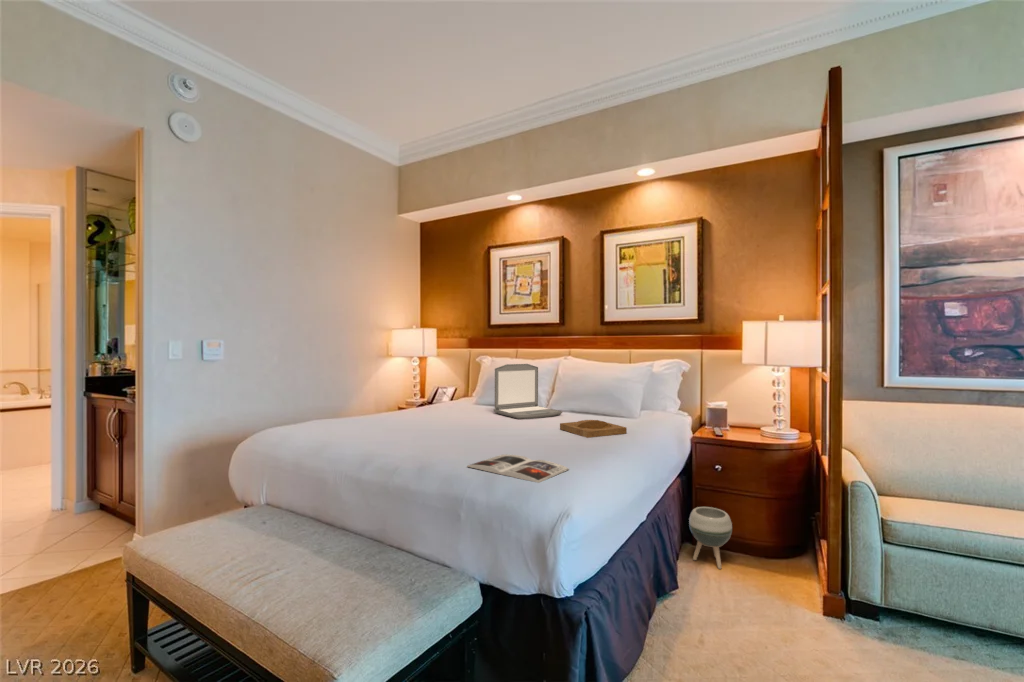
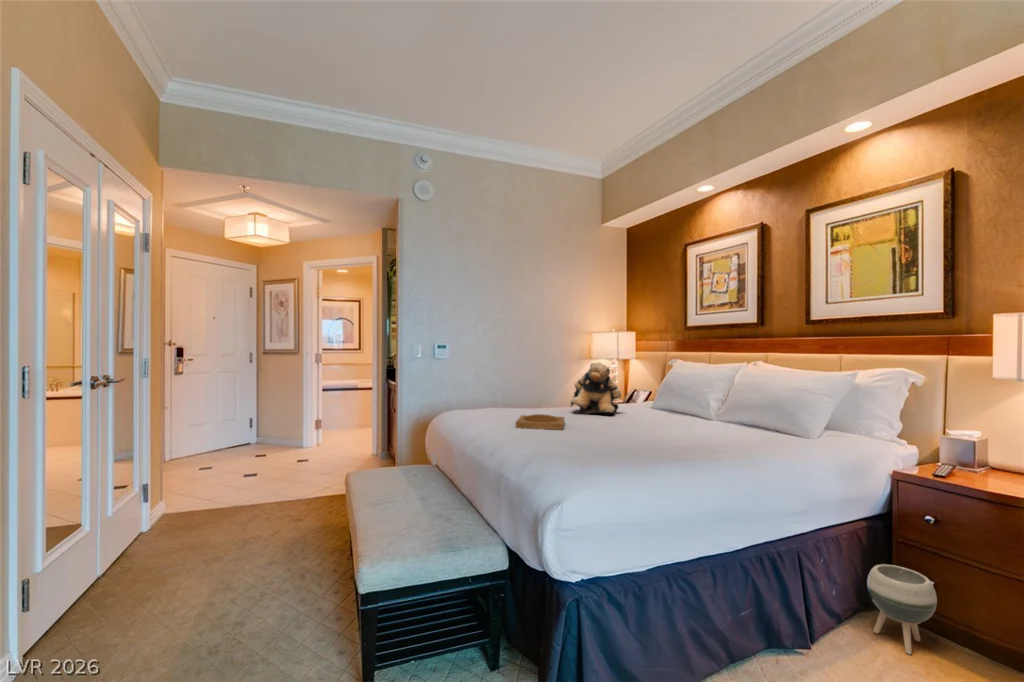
teddy bear: none [419,363,469,418] -> present [571,363,621,414]
laptop: present [494,364,562,419] -> none [647,366,720,425]
tray: present [560,420,627,438] -> present [516,414,564,430]
magazine: present [468,454,569,483] -> none [524,445,606,468]

